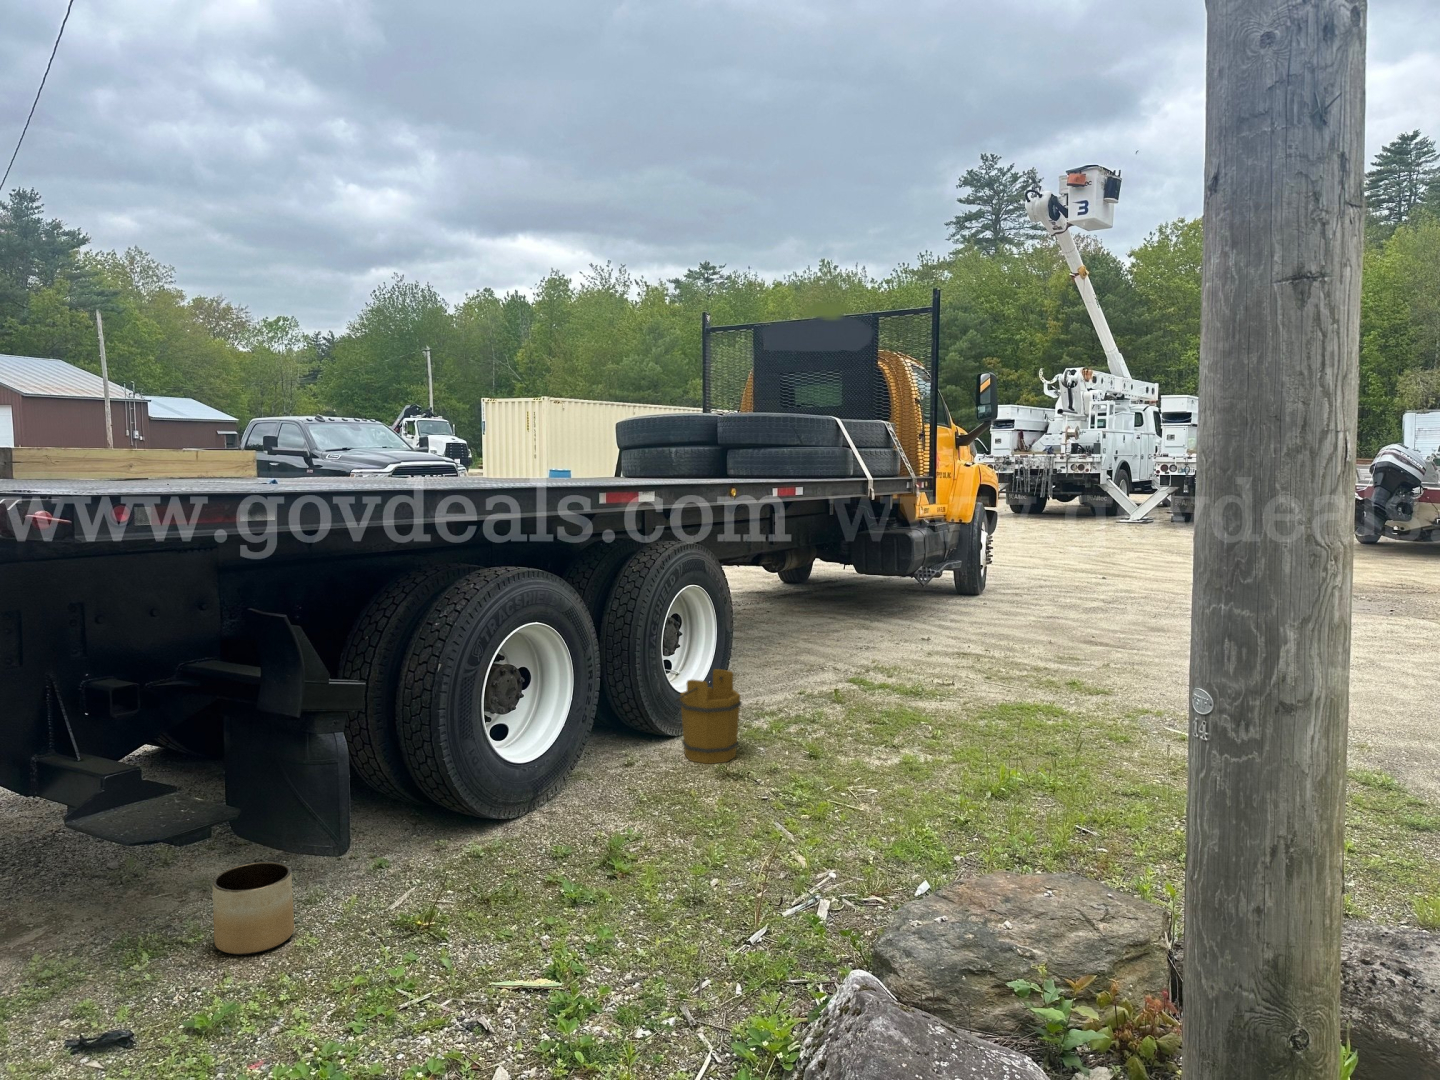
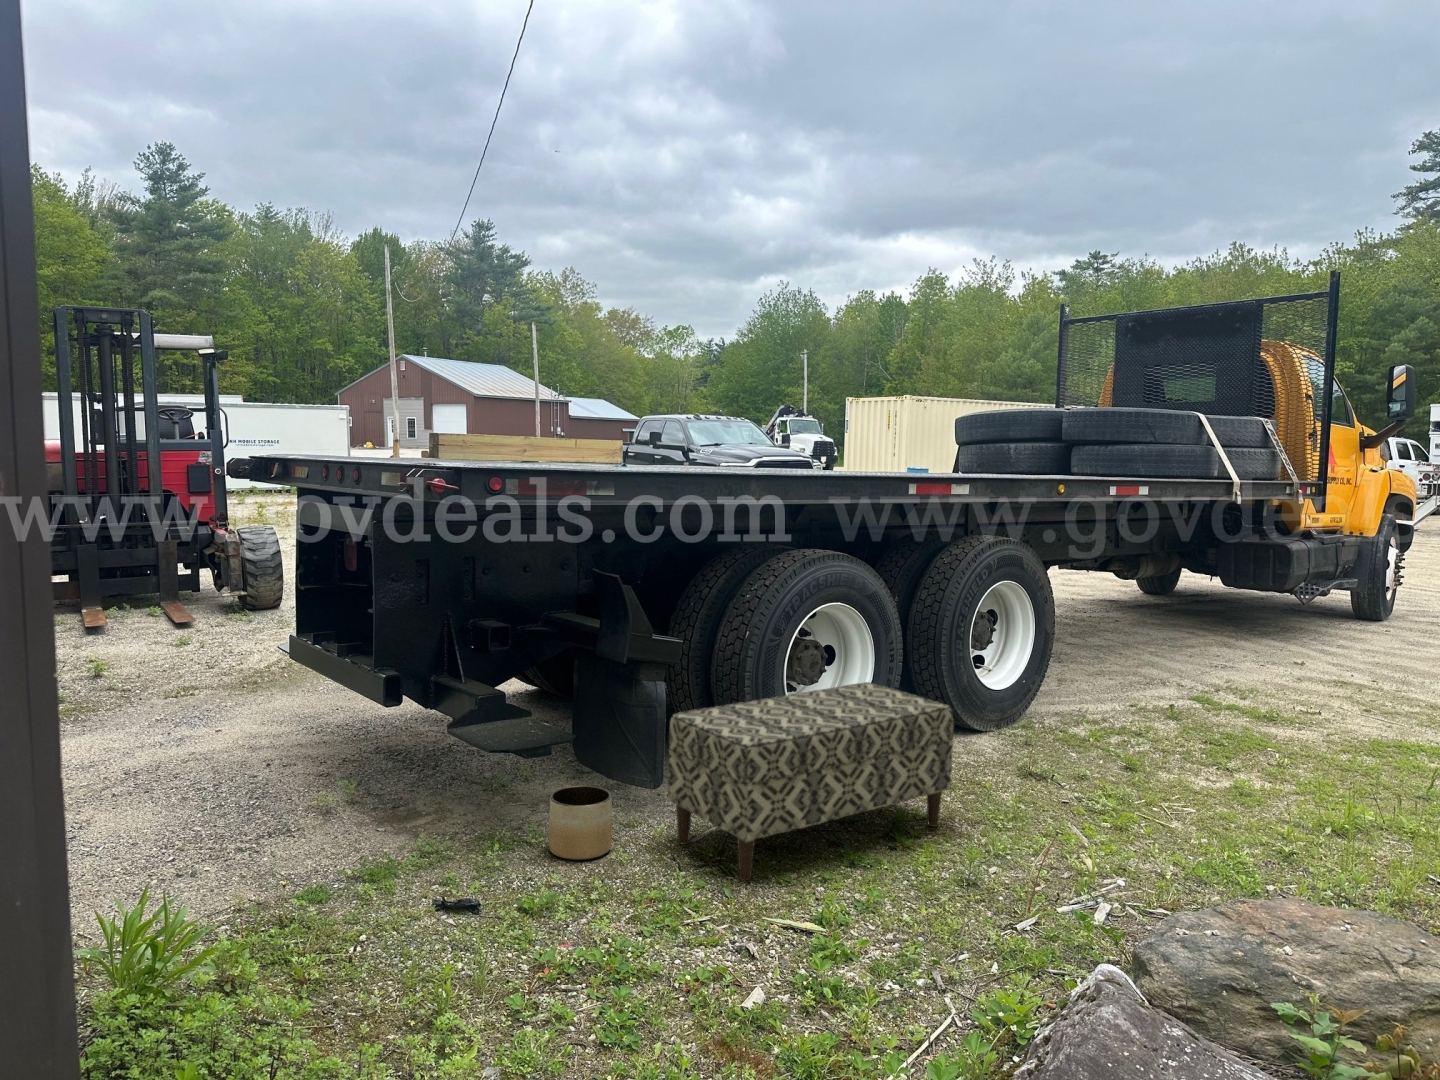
bucket: present [674,669,742,764] -> none [985,667,1055,761]
bench: none [356,704,662,943] -> present [668,682,954,880]

